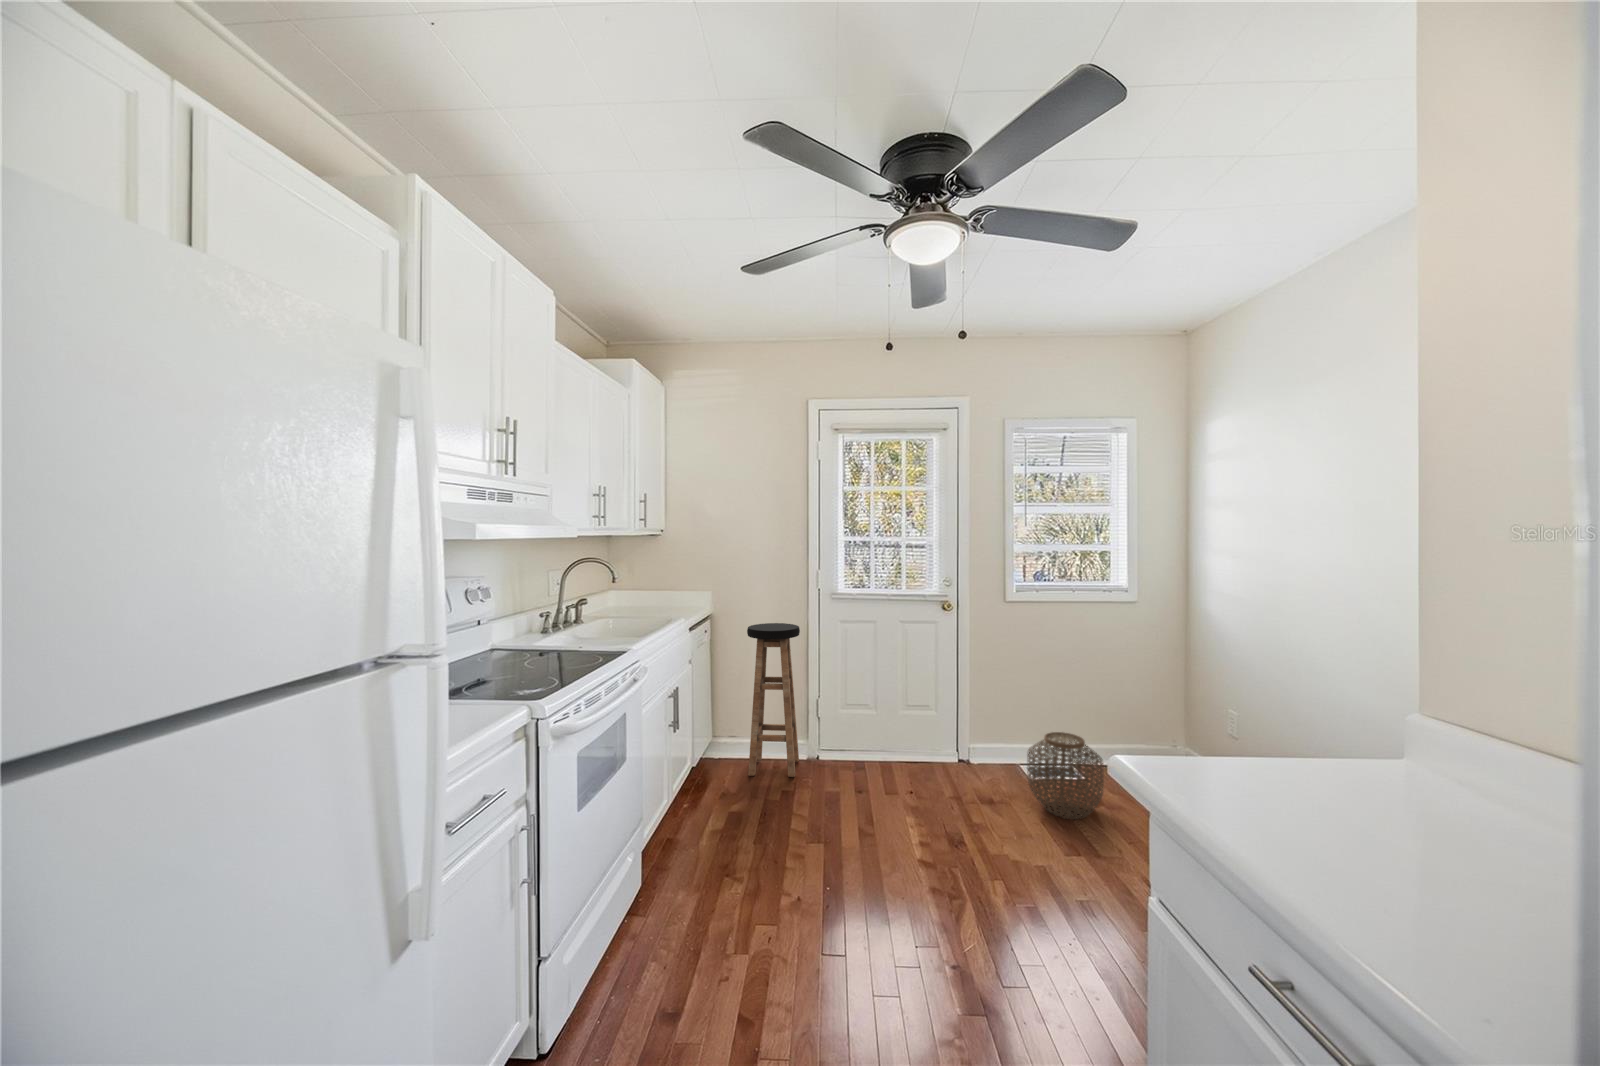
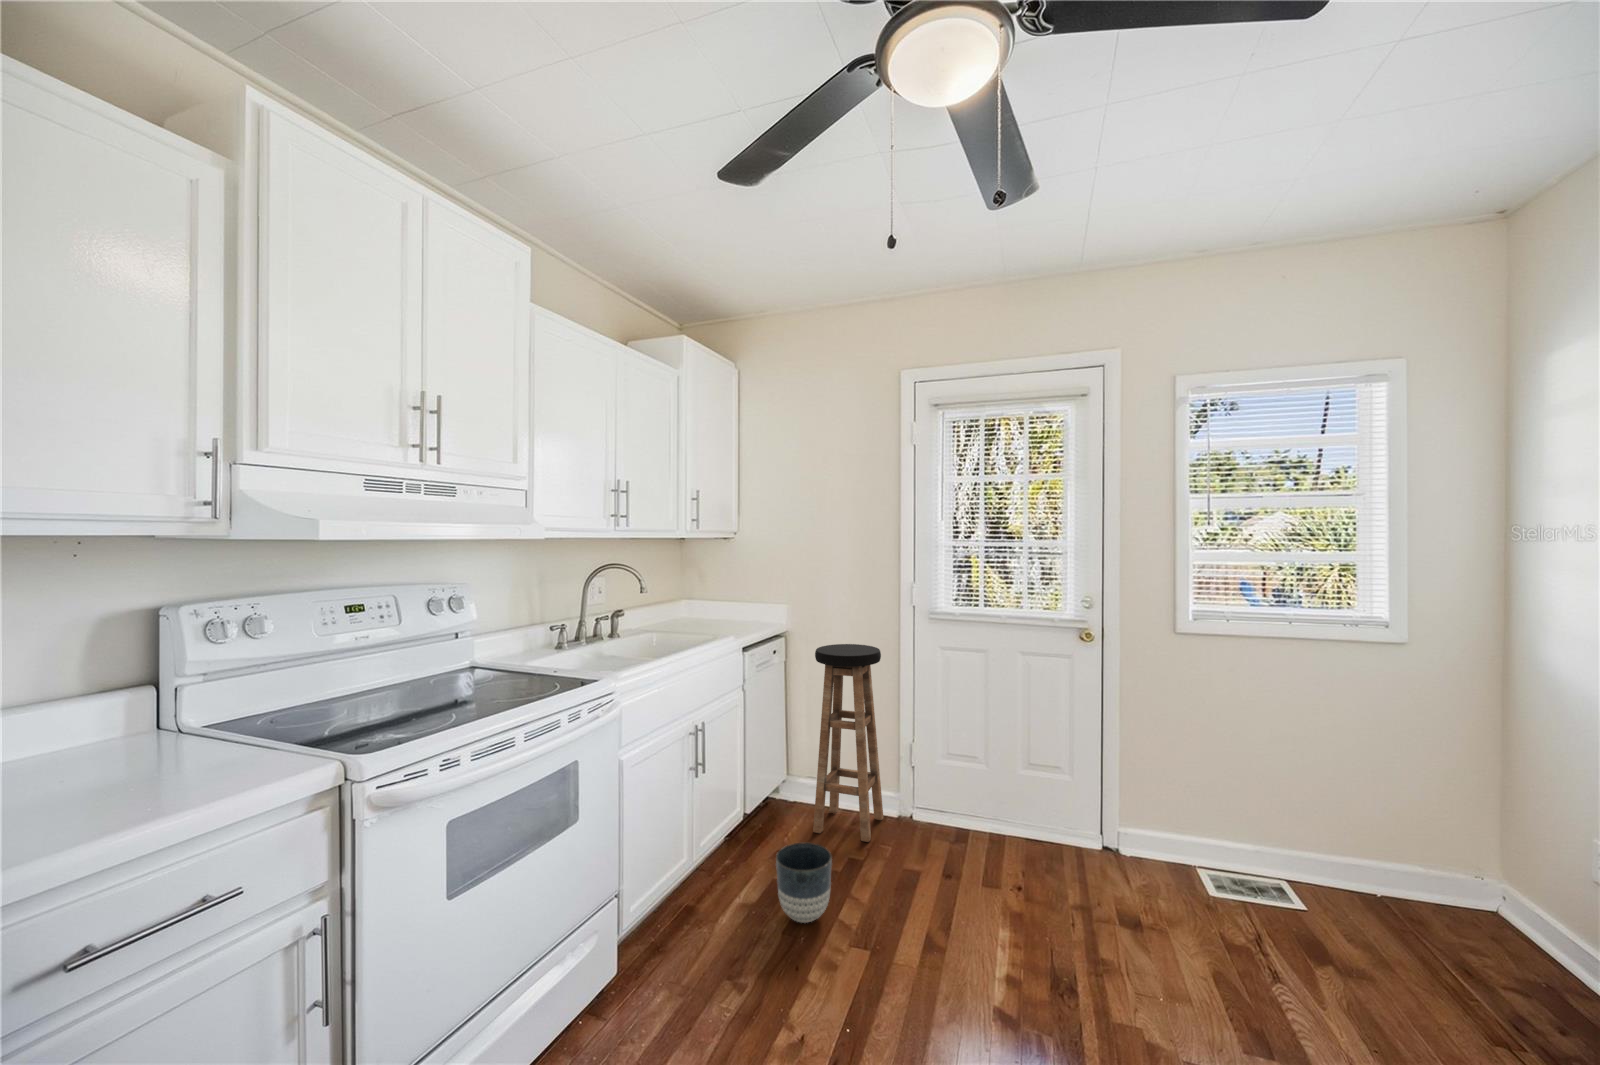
woven basket: present [1027,732,1104,819] -> none [1194,836,1326,980]
planter: none [744,774,788,834] -> present [776,843,832,923]

